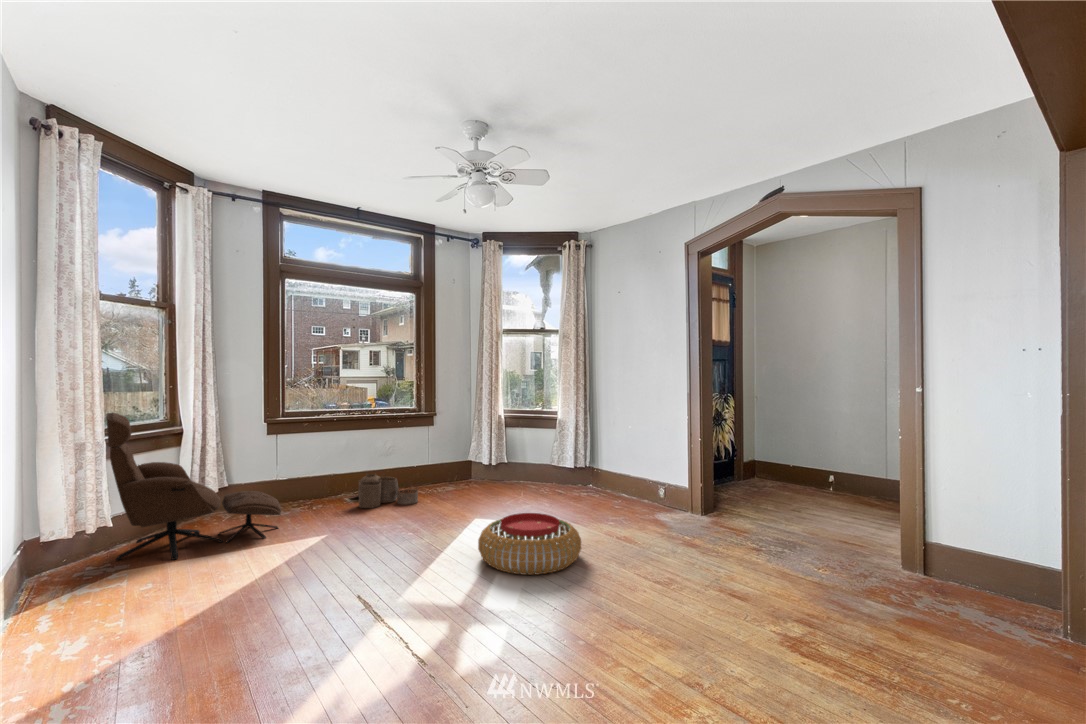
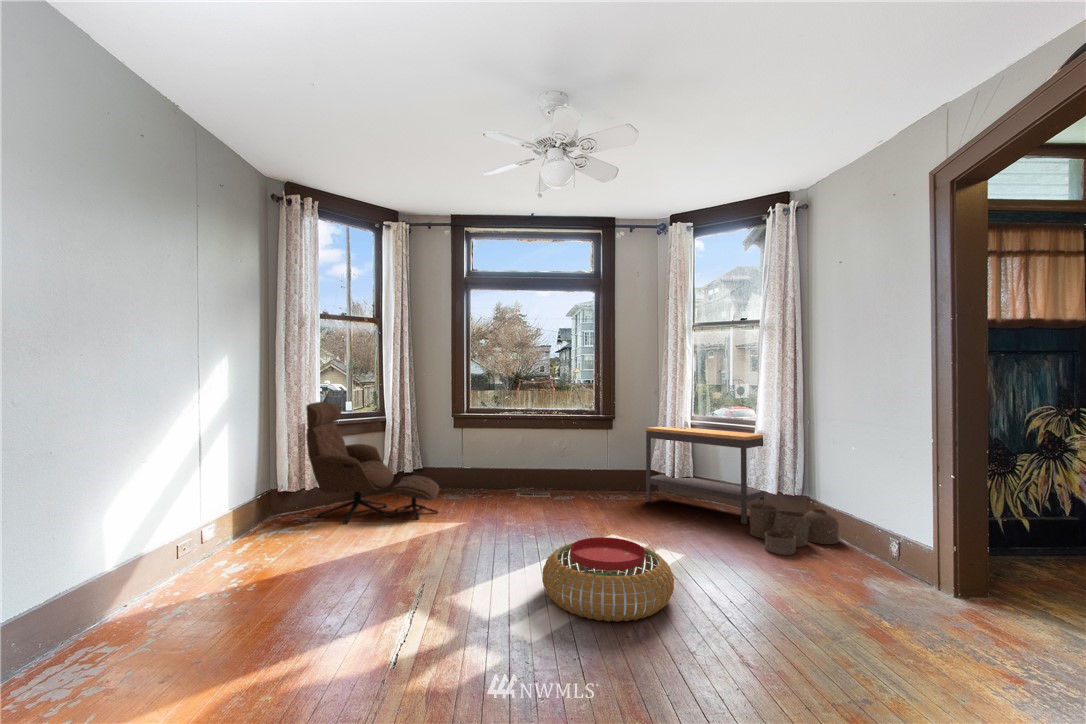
console table: none [466,418,563,492] -> present [646,427,765,524]
woven basket: present [358,474,418,508] -> present [750,504,839,555]

